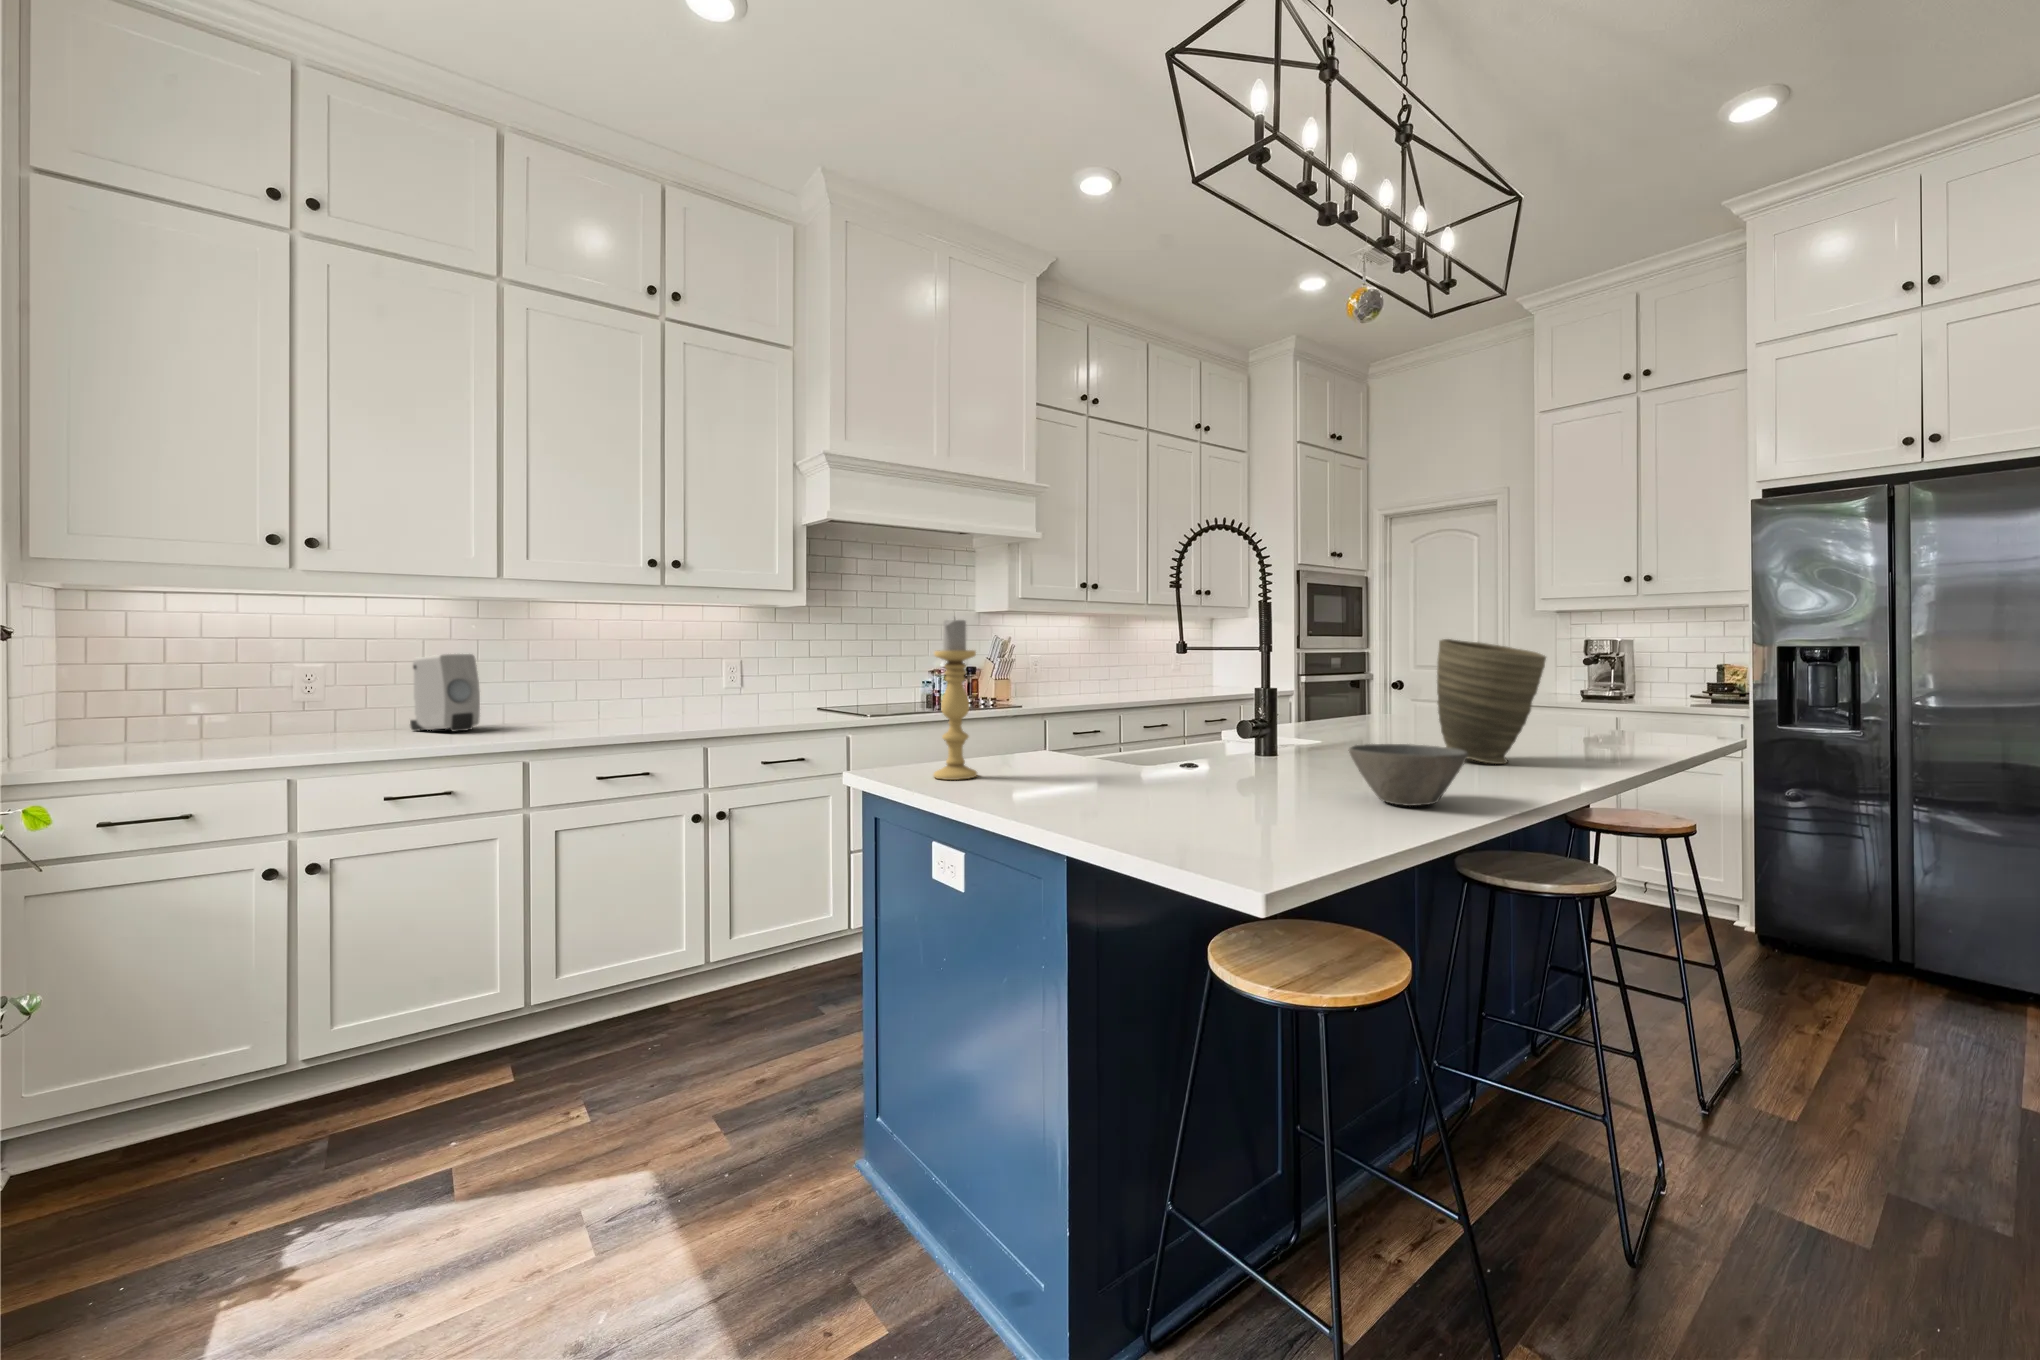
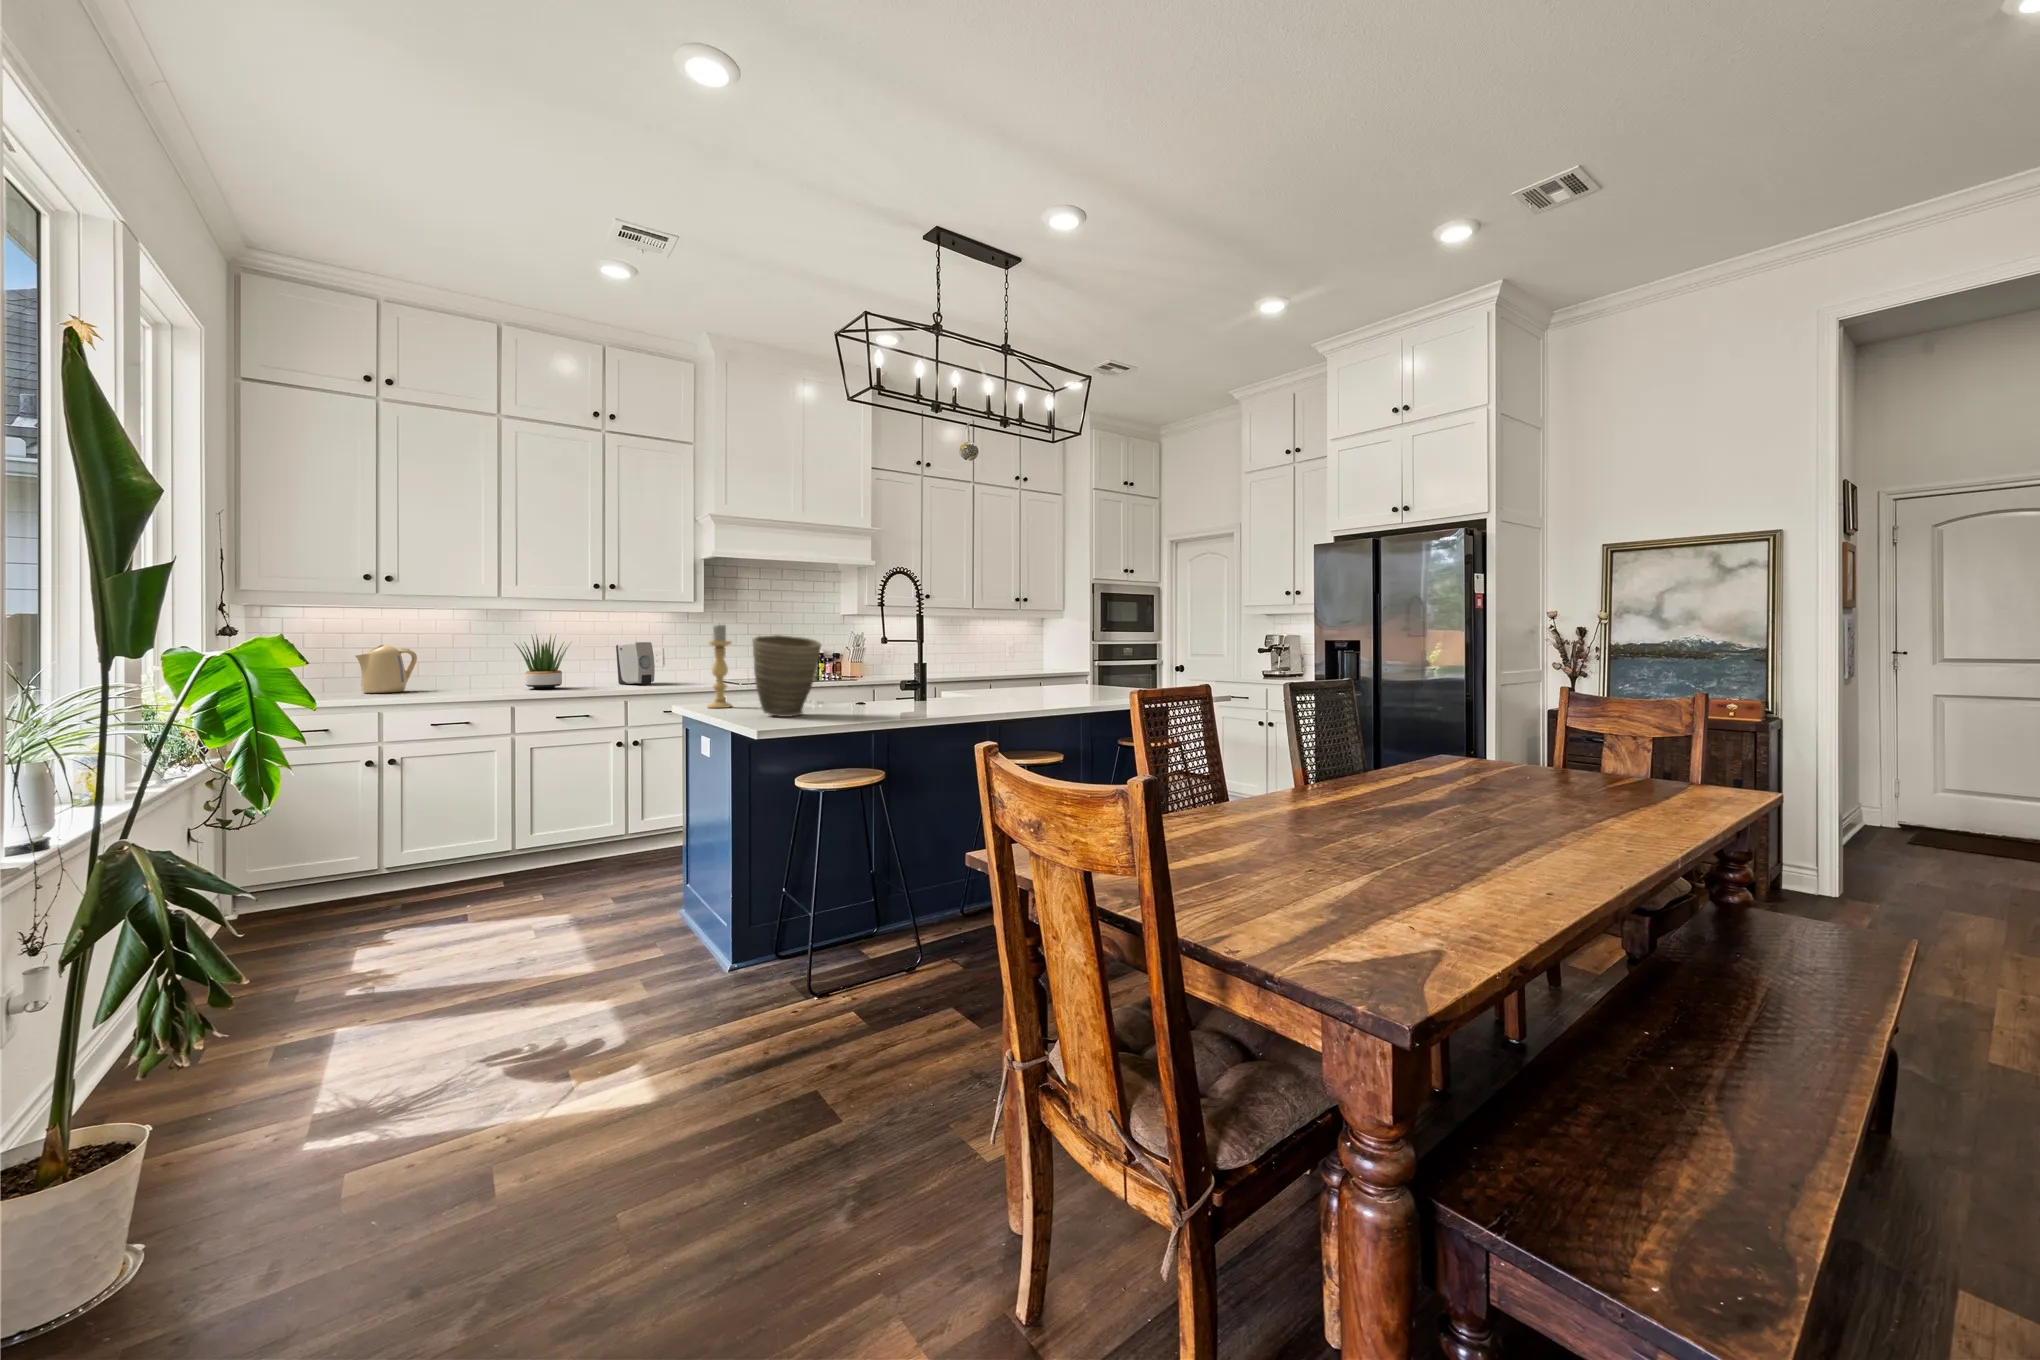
vase: present [1437,639,1546,764] -> present [753,635,821,717]
potted plant: none [521,640,610,729] -> present [515,635,572,689]
soap dispenser: present [410,654,480,731] -> present [616,642,655,685]
kettle: none [250,659,359,742] -> present [355,645,417,693]
bowl: present [1348,744,1468,806] -> none [882,689,938,716]

